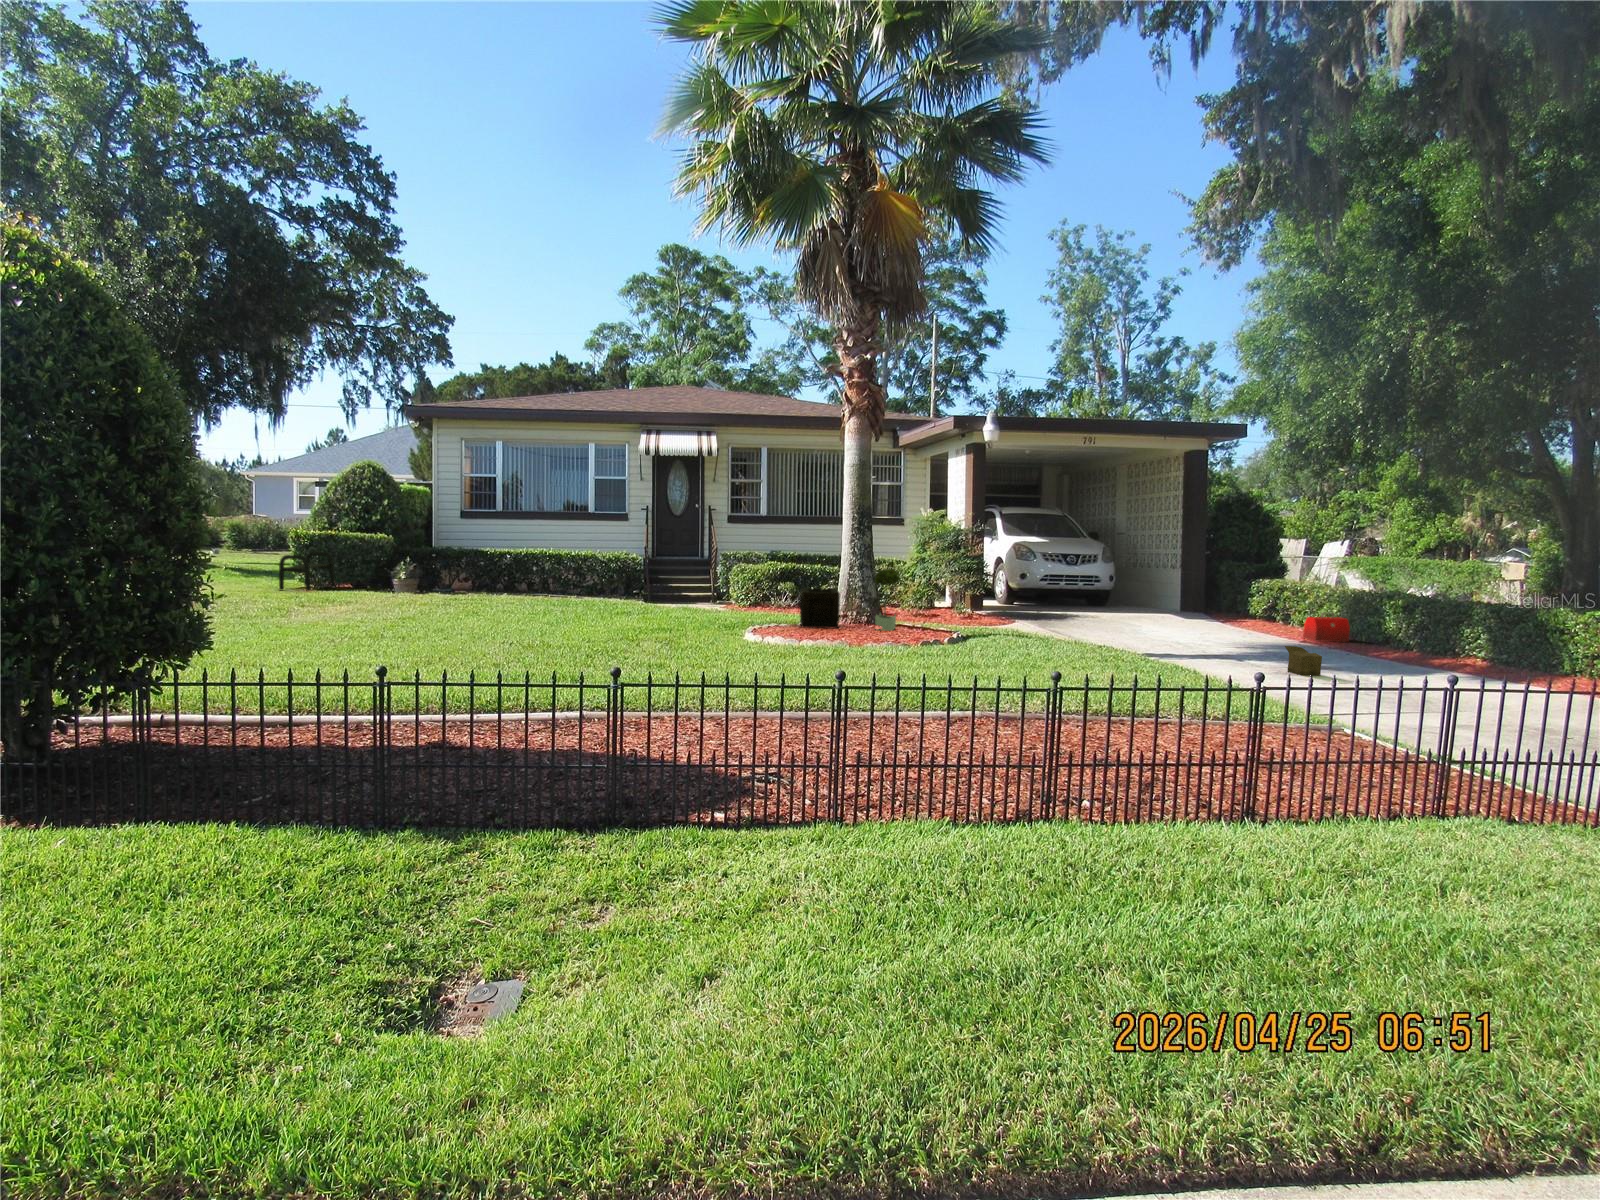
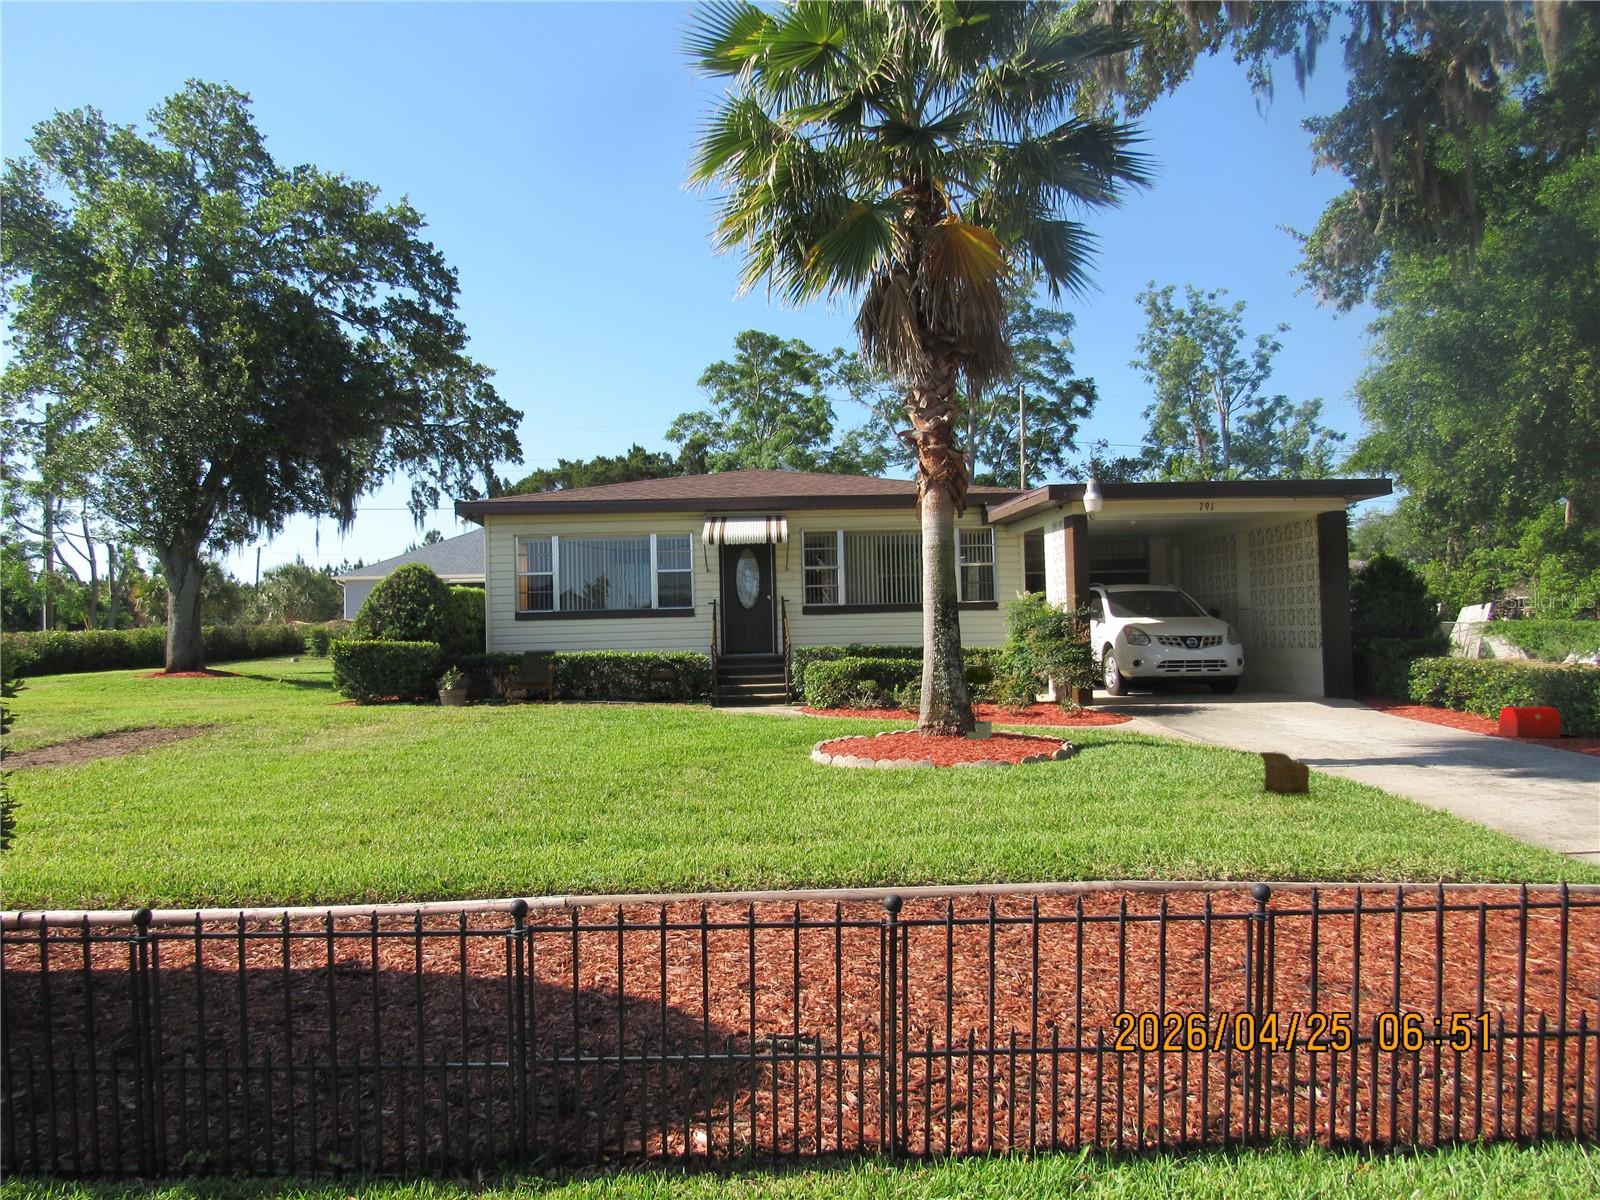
lounge chair: none [461,547,504,593] -> present [510,650,557,700]
bench: present [279,551,335,591] -> present [646,658,690,702]
wooden crate: present [800,588,840,628] -> none [878,690,924,739]
cardboard box: present [1285,646,1322,676] -> present [1260,752,1309,794]

